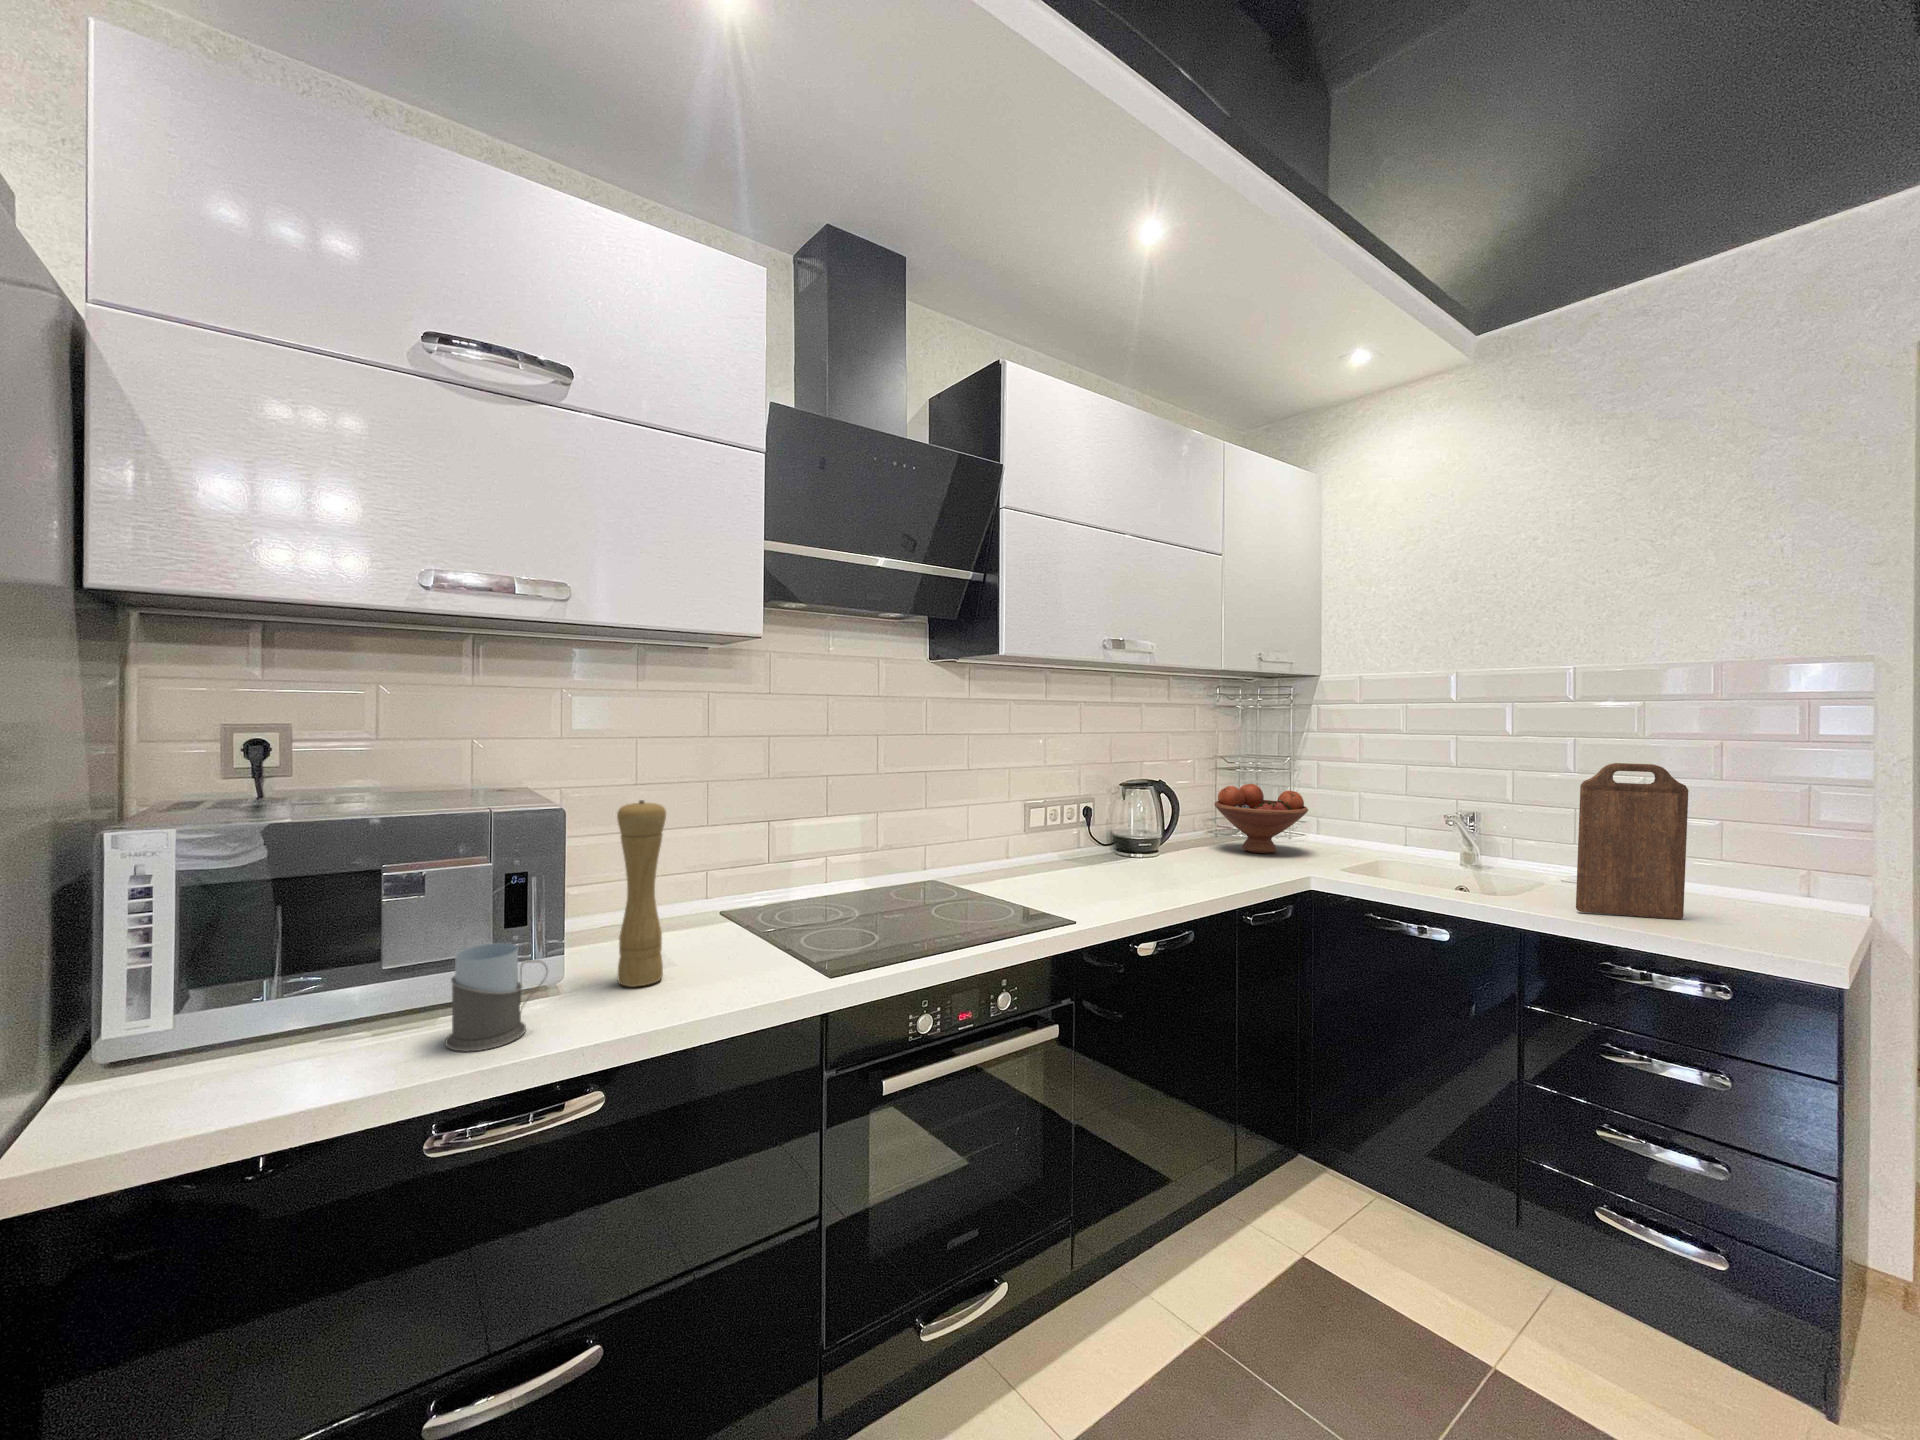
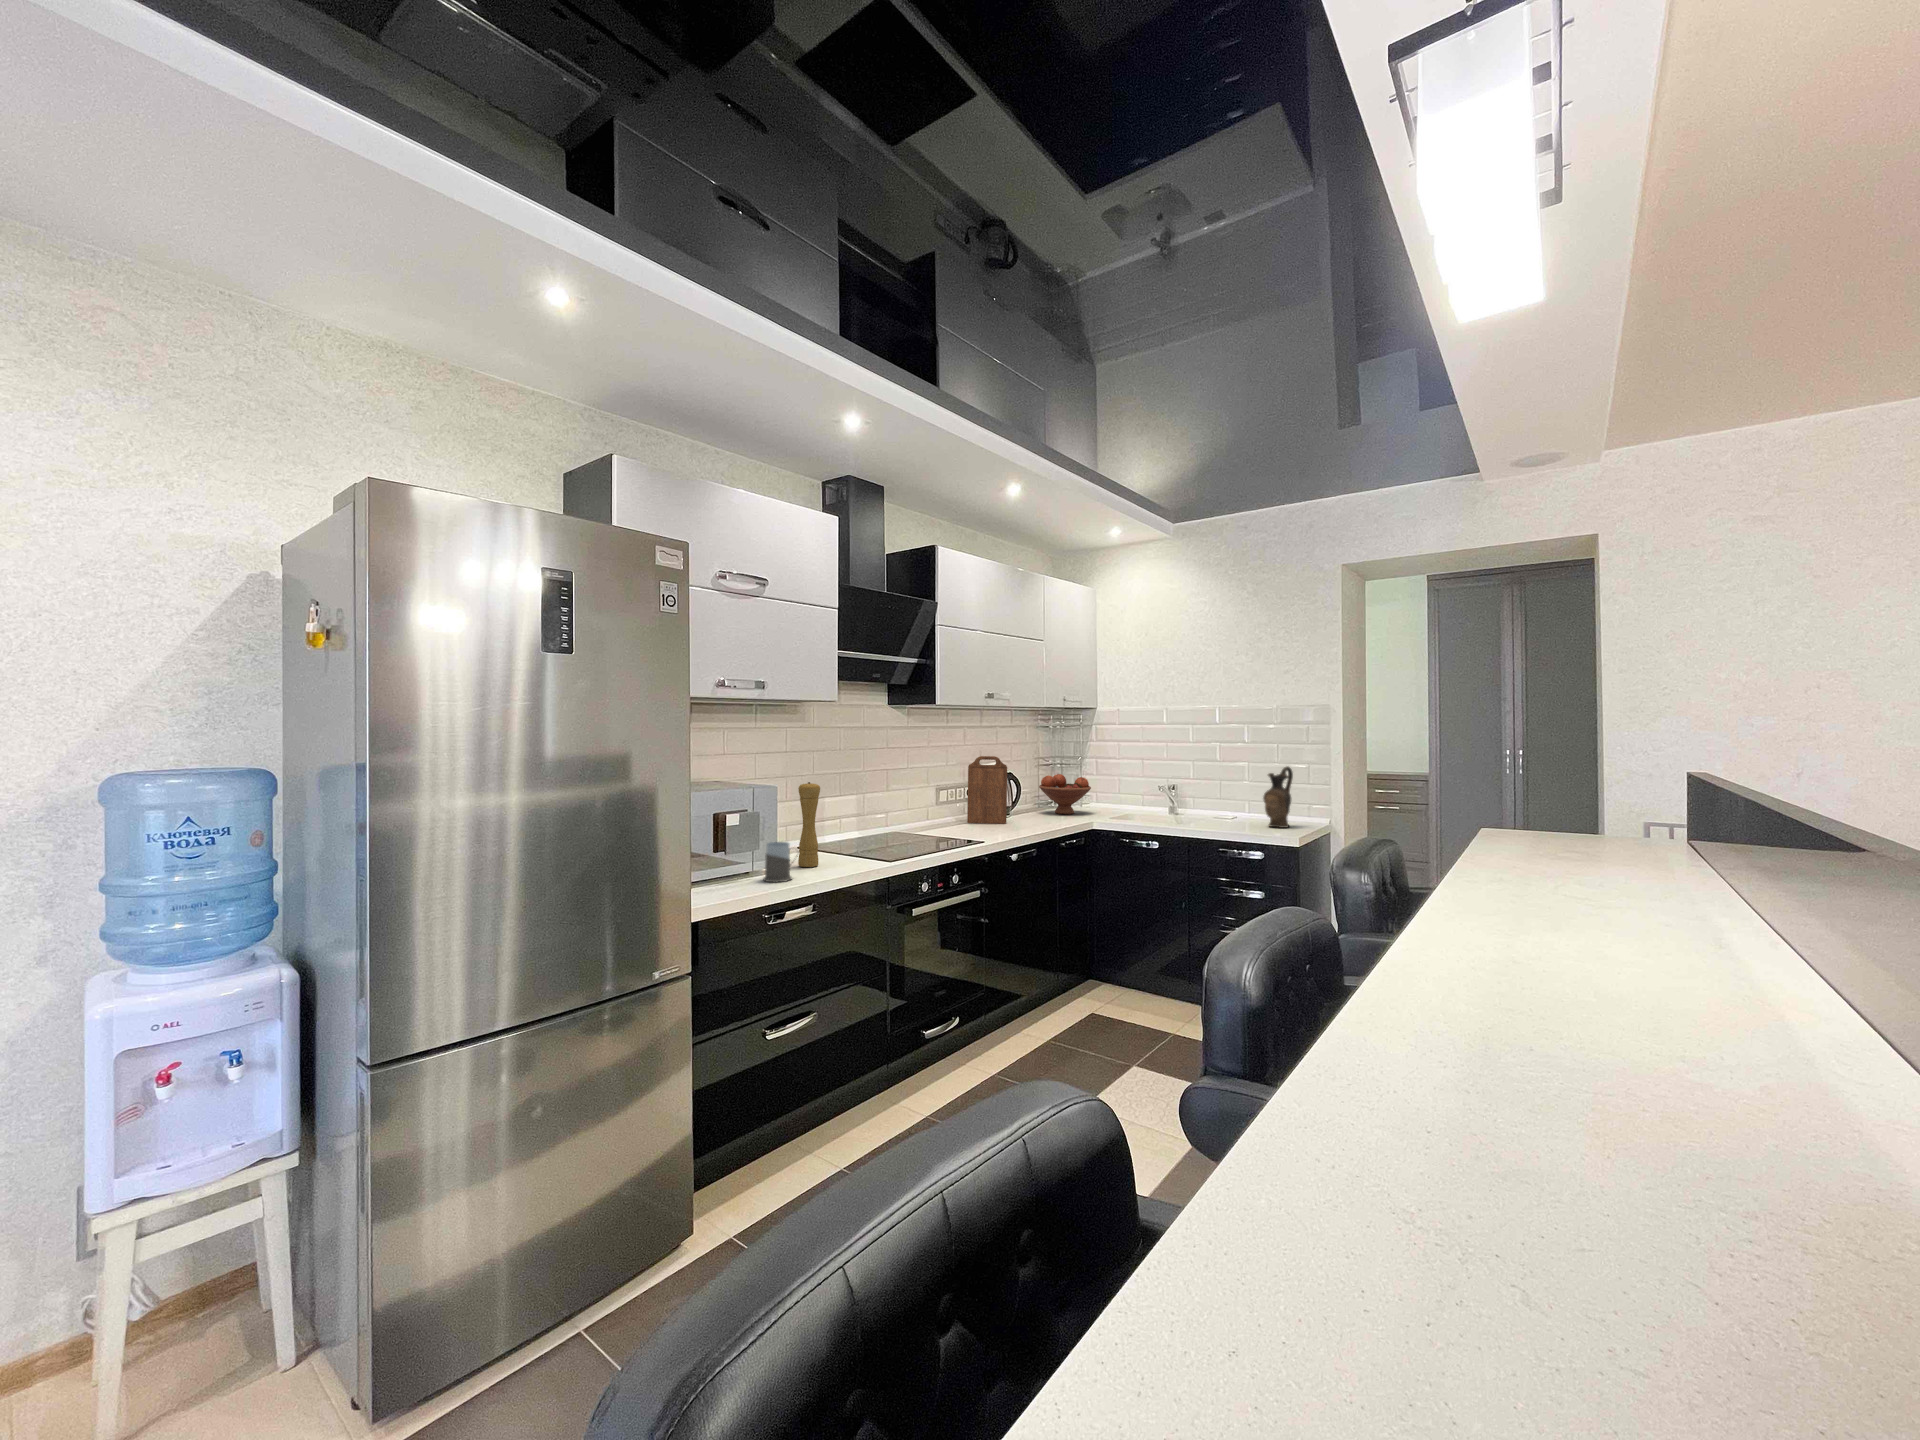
cutting board: present [1576,763,1689,919] -> present [967,756,1007,824]
ceramic pitcher: none [1707,787,1786,922] -> present [1263,766,1293,828]

